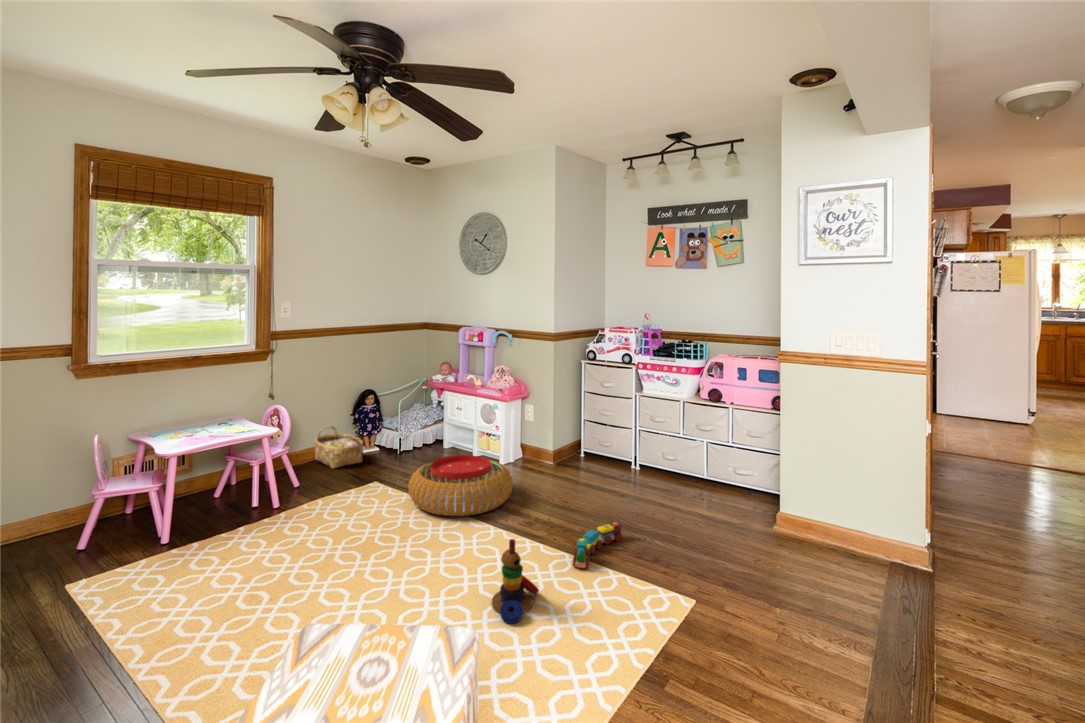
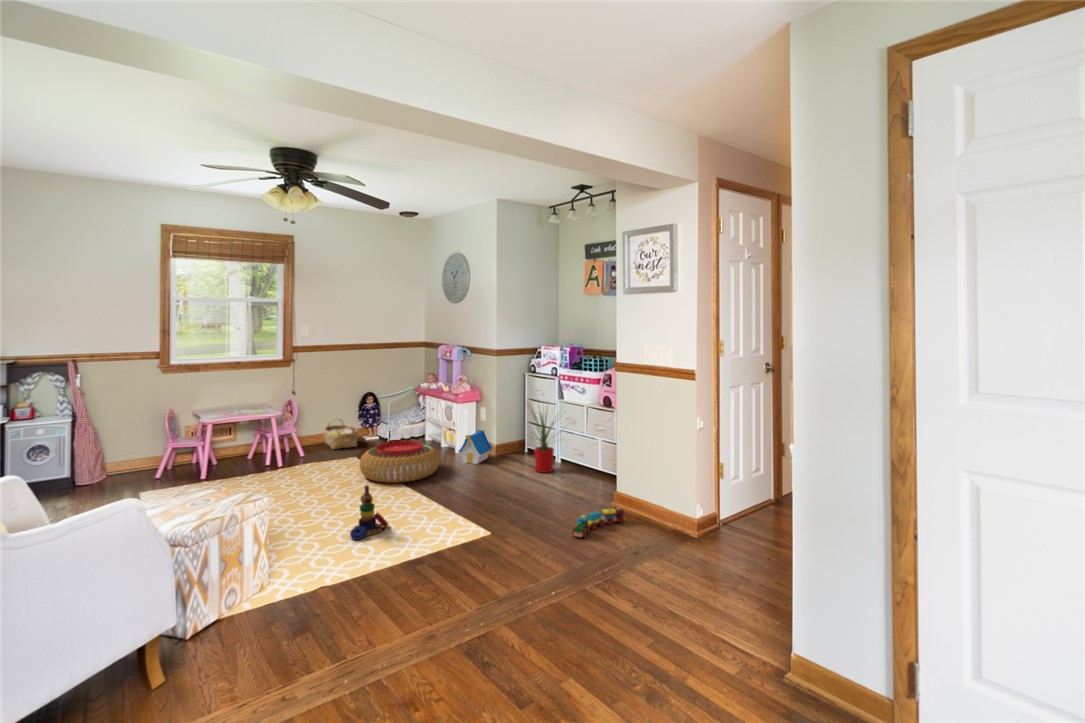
house plant: none [599,392,670,485] -> present [529,405,554,473]
toy house: none [518,433,555,478] -> present [458,429,492,464]
toy train: present [573,522,622,568] -> present [572,507,624,537]

